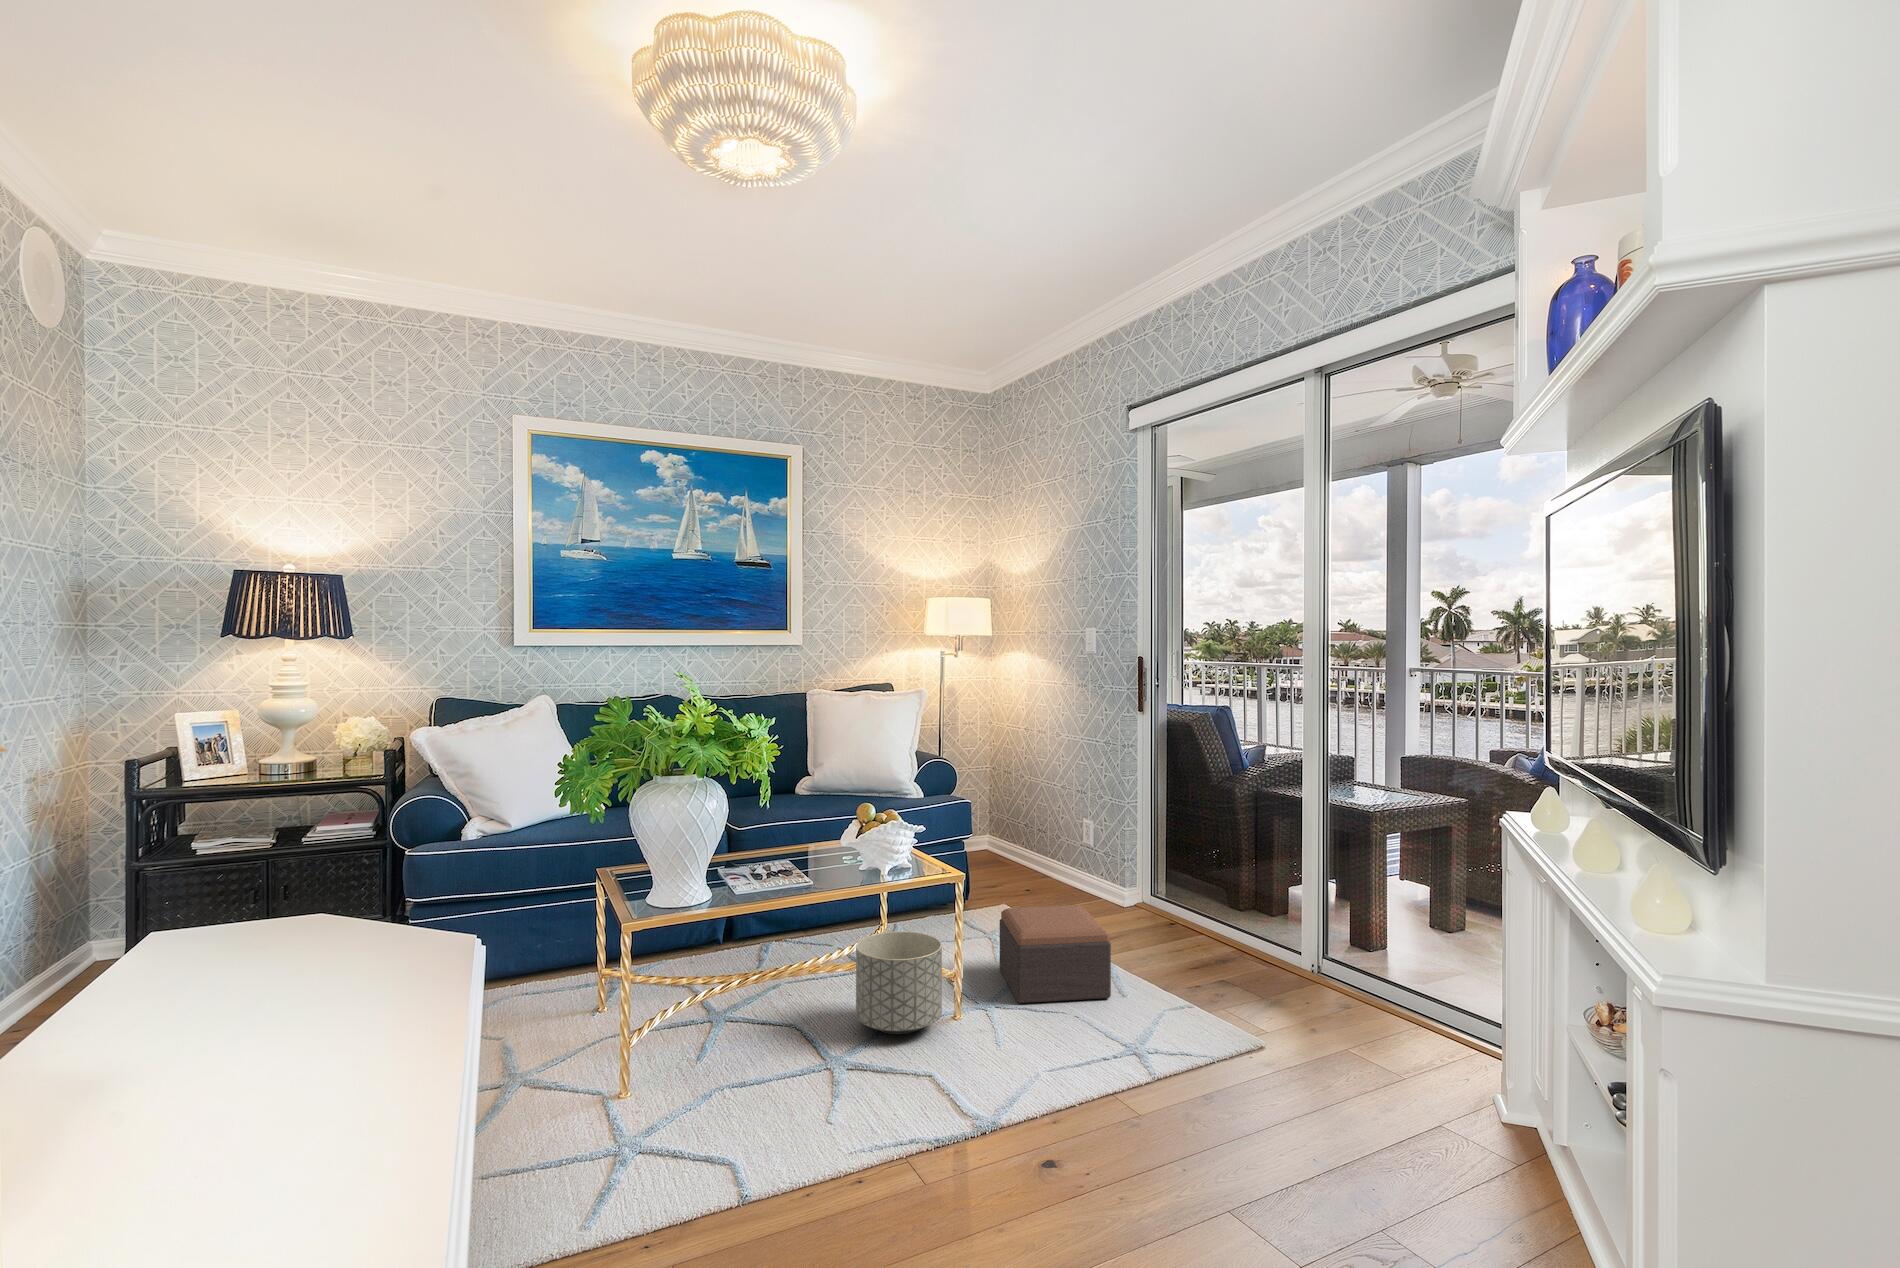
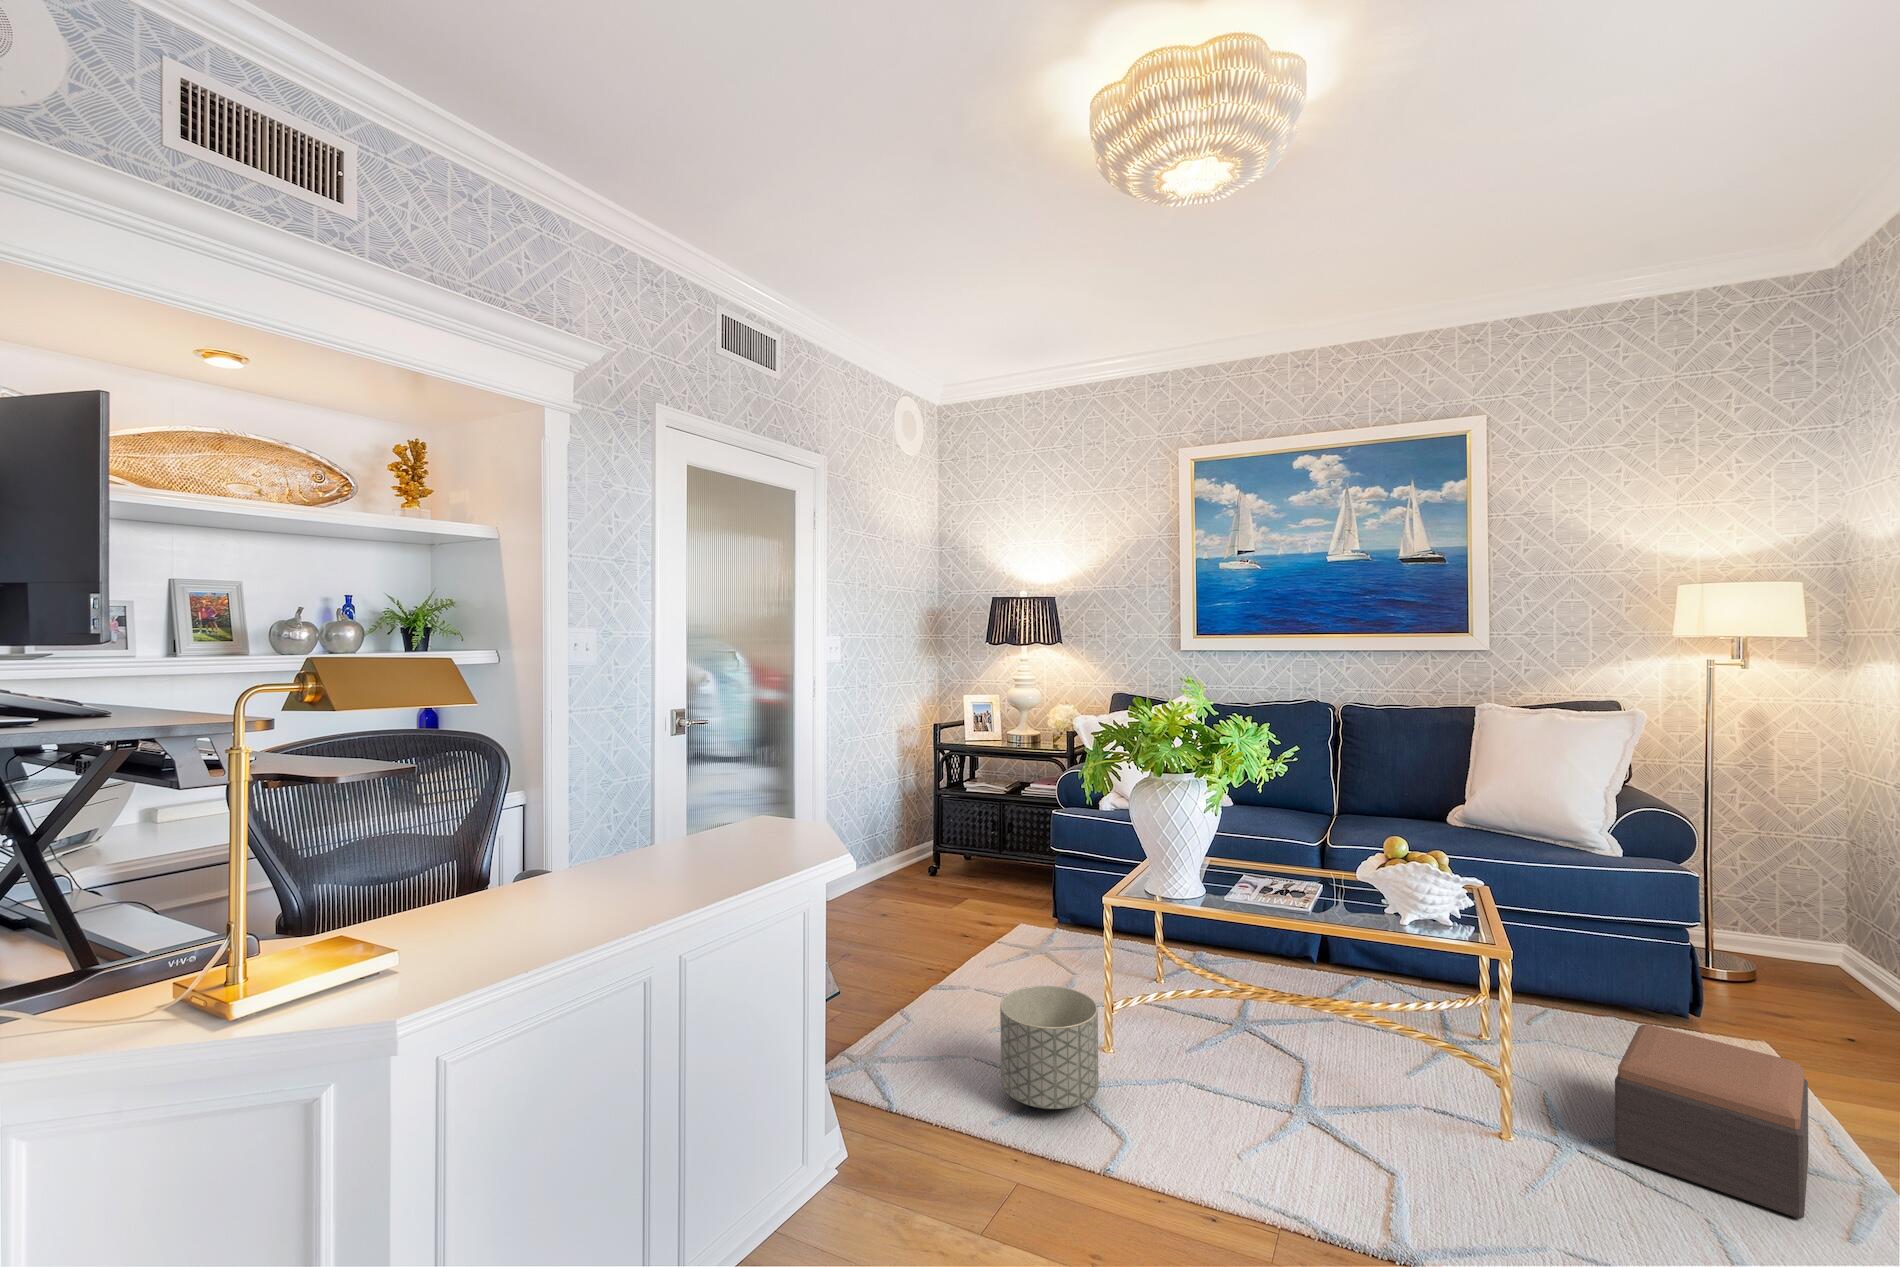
planter: present [856,931,942,1034] -> present [1000,986,1099,1110]

